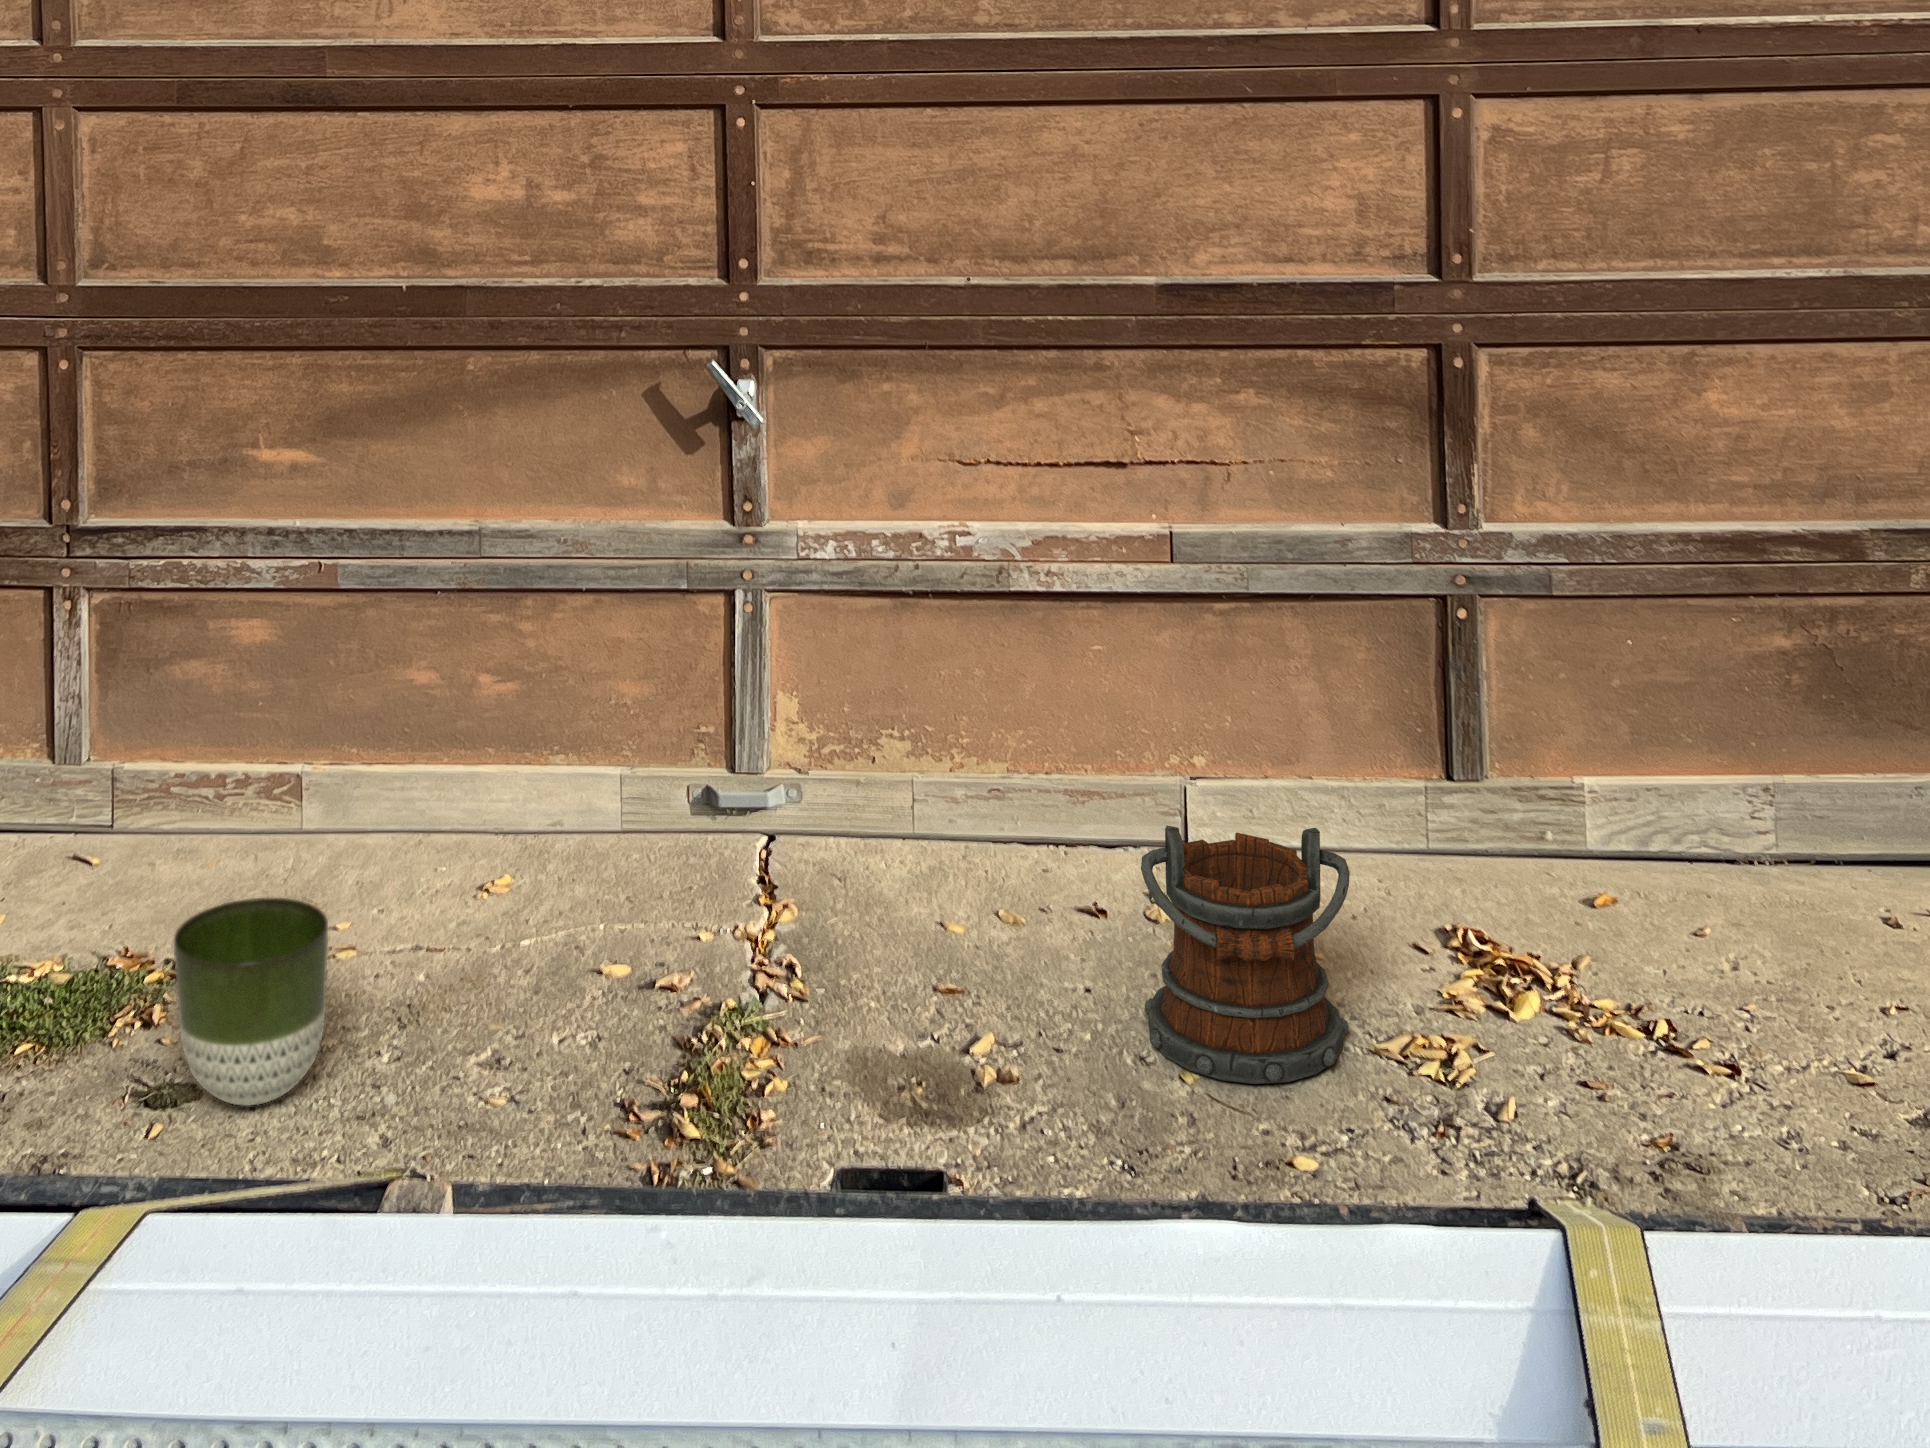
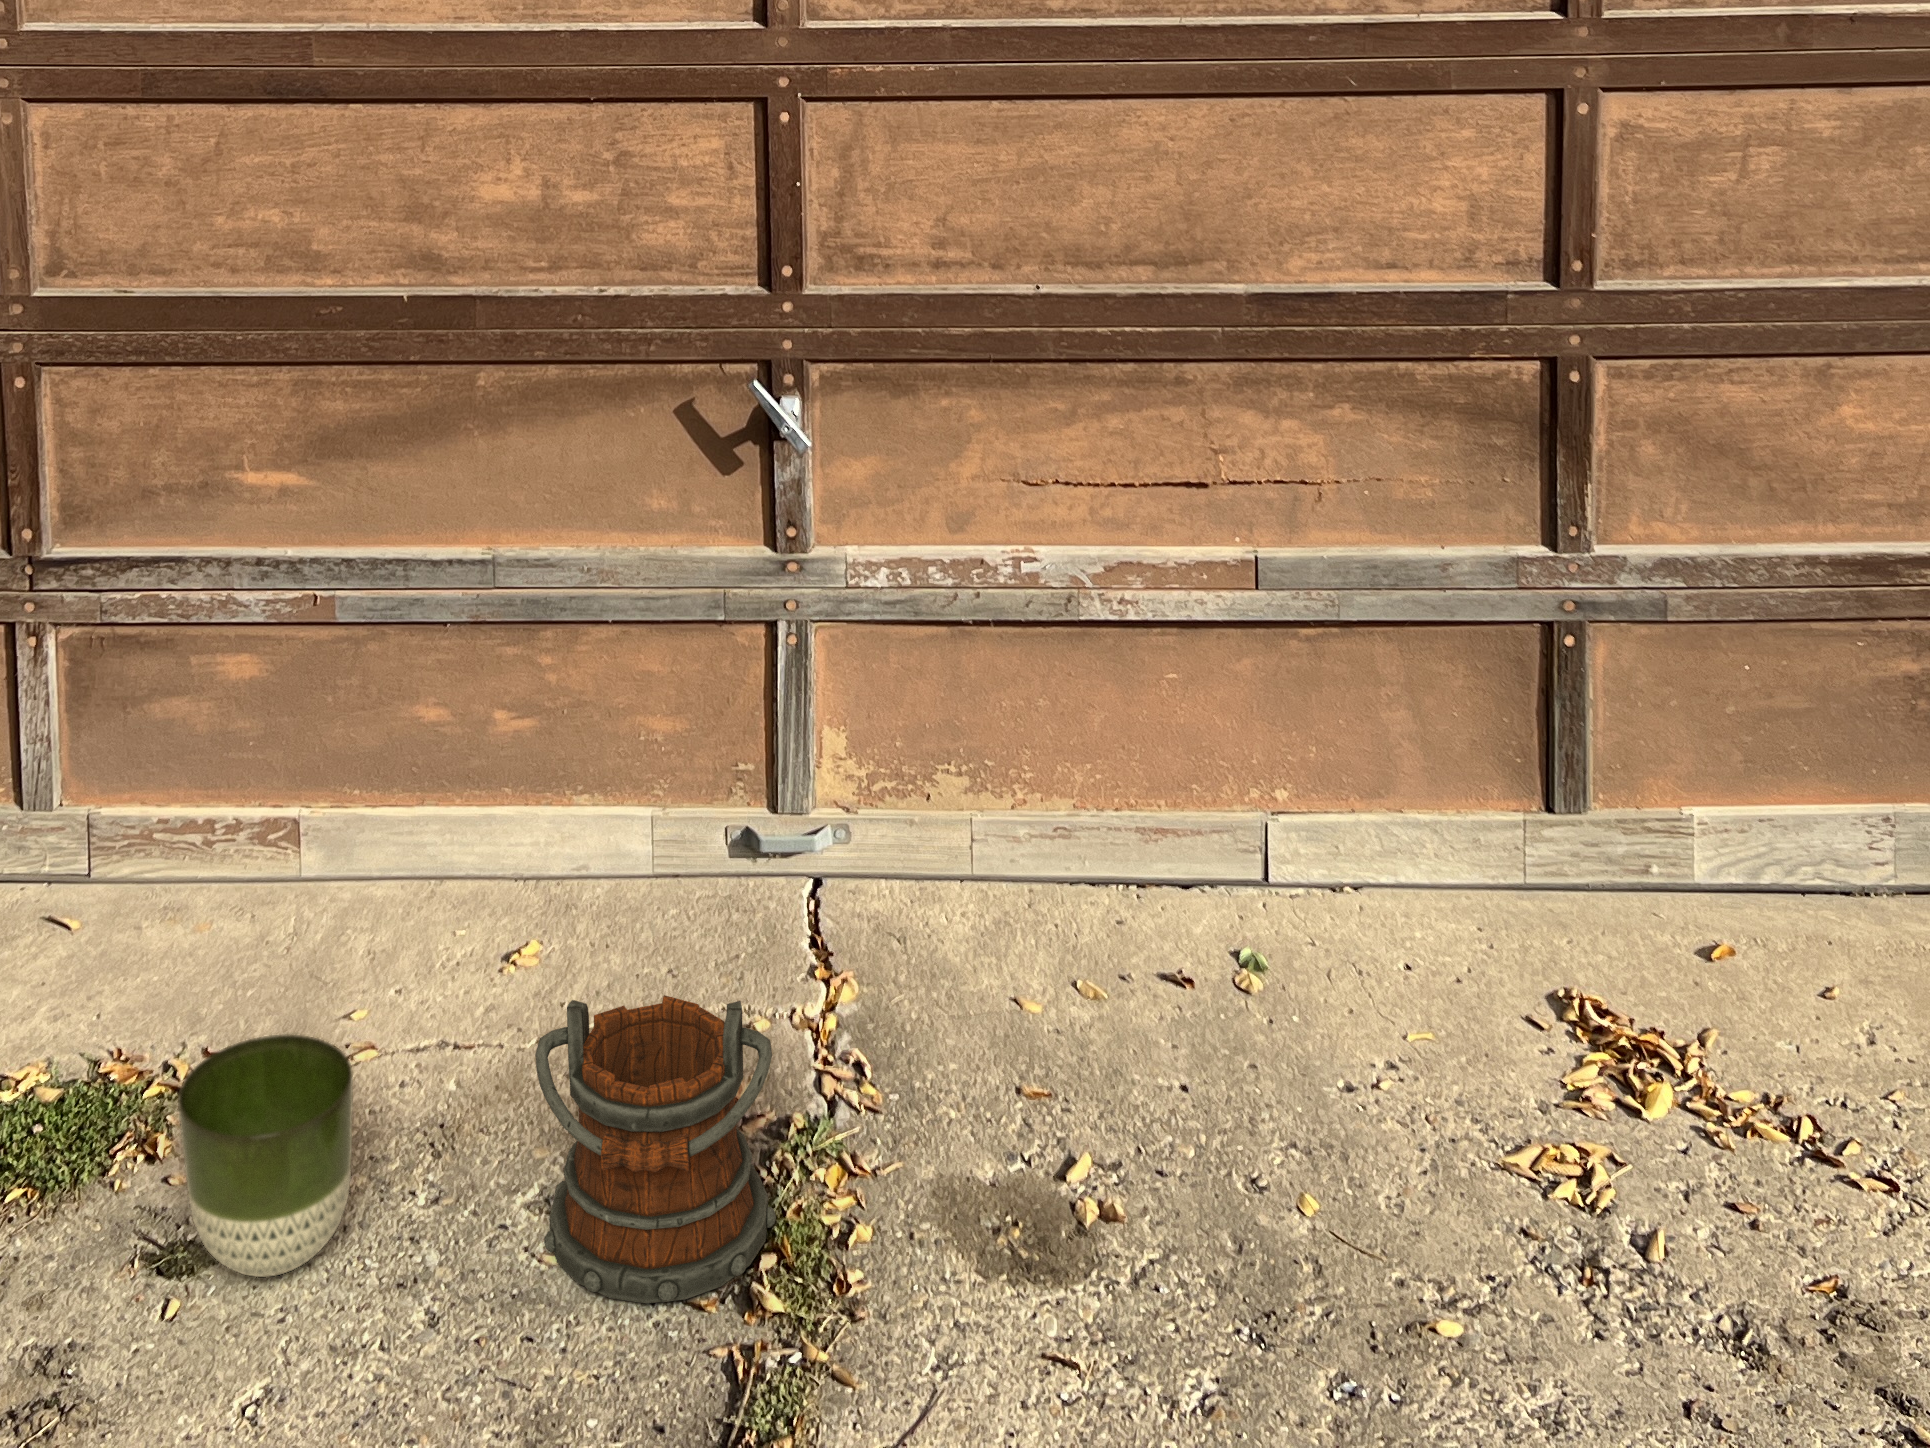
bucket: present [1141,826,1350,1084] -> present [535,995,776,1304]

